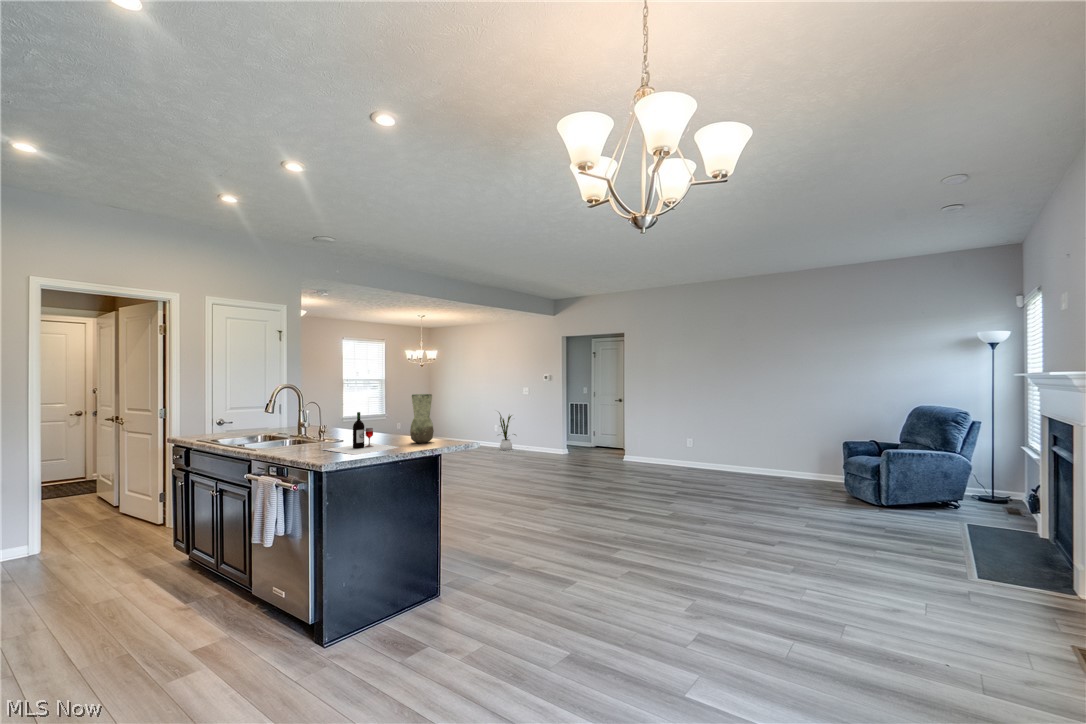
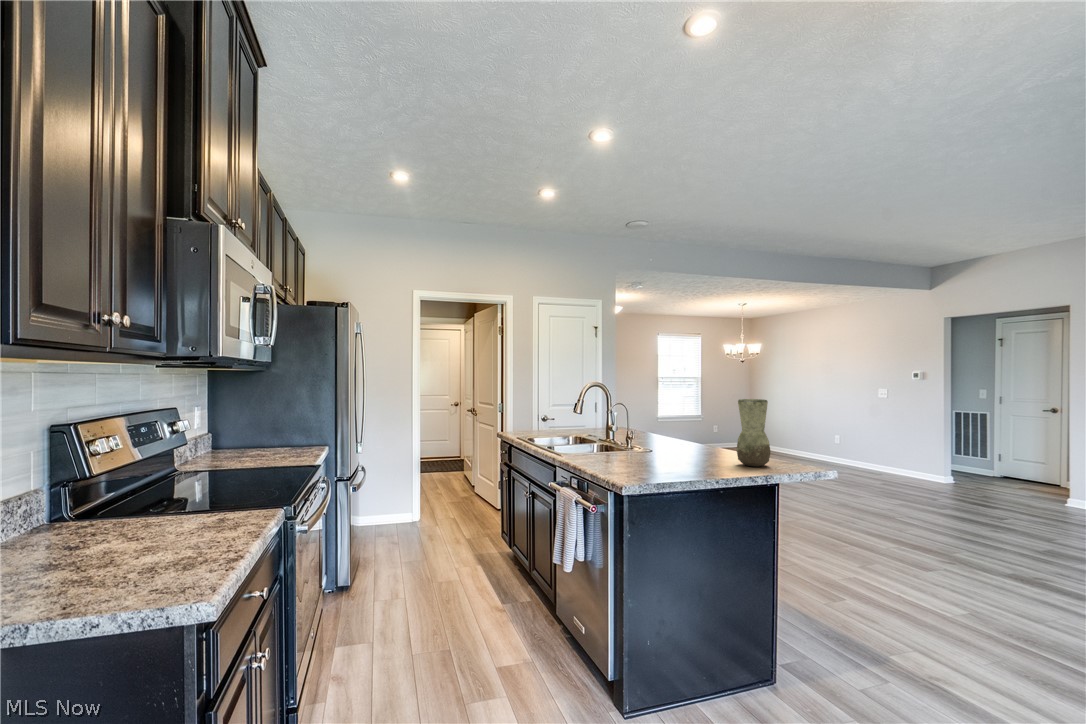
wine bottle: present [324,412,398,455] -> none [627,420,728,477]
house plant: present [499,413,515,450] -> none [836,416,871,468]

